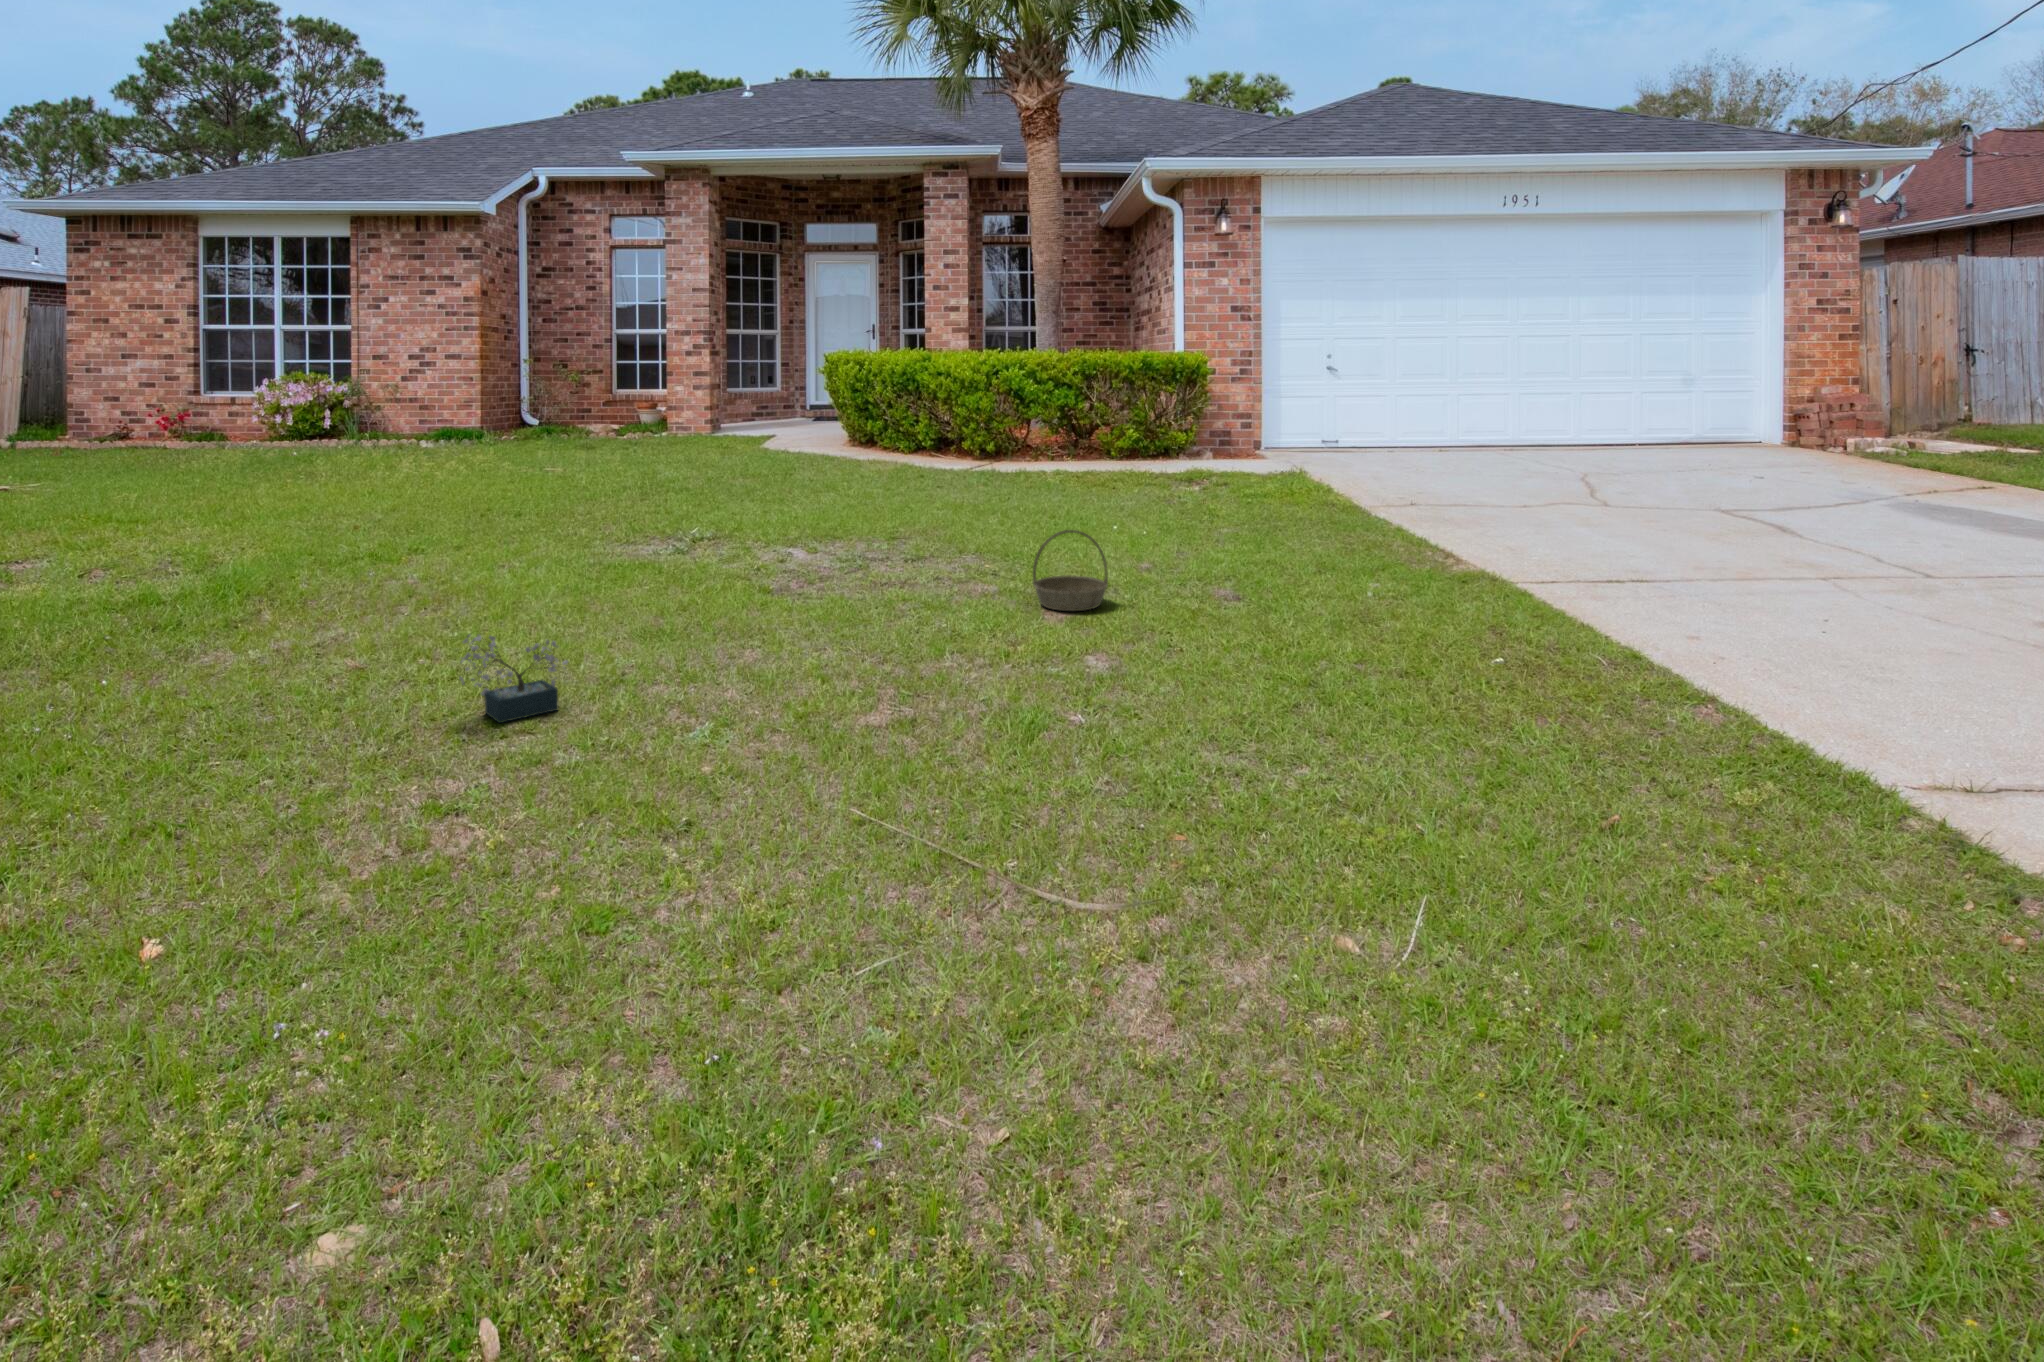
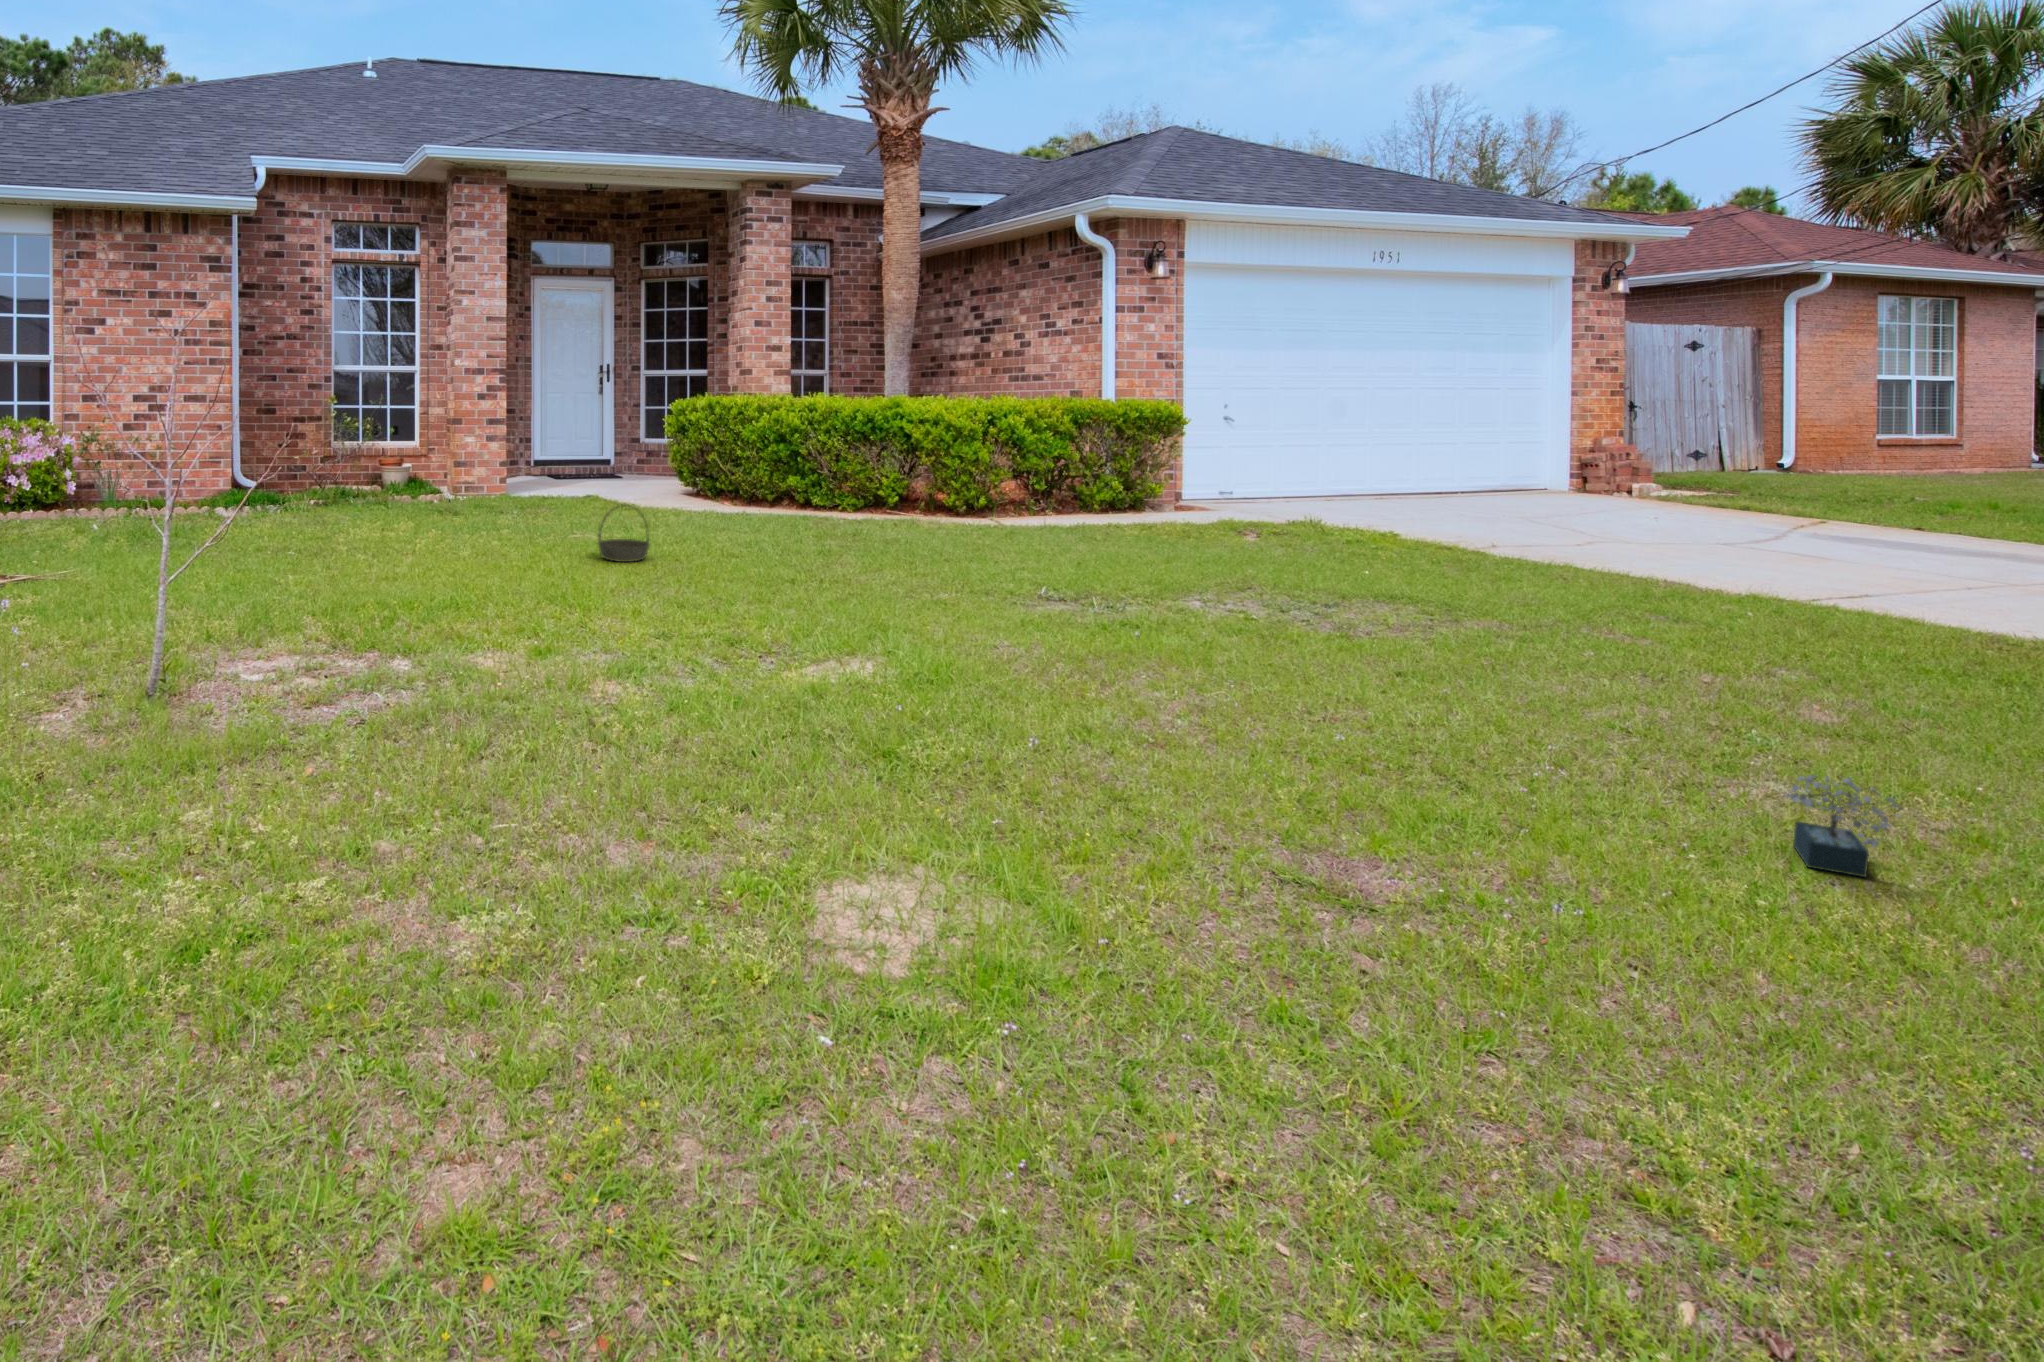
basket: present [1033,530,1108,611] -> present [598,504,650,562]

